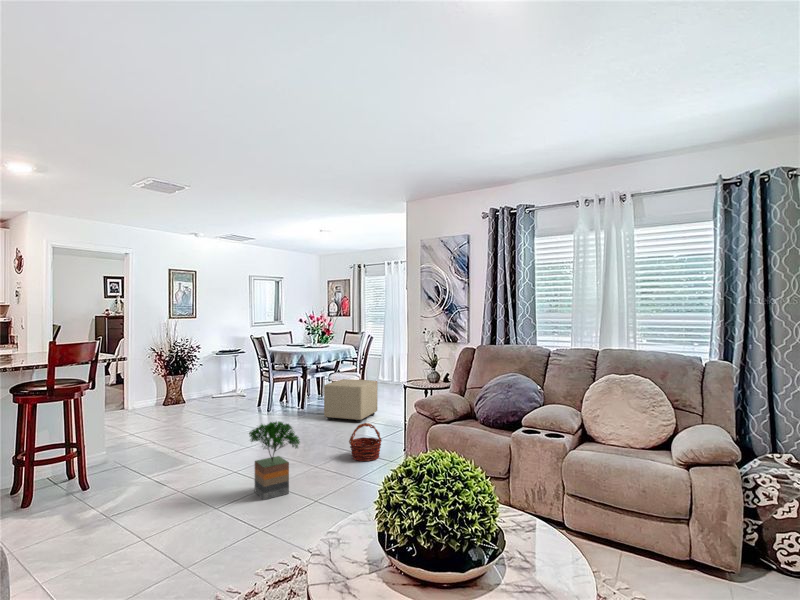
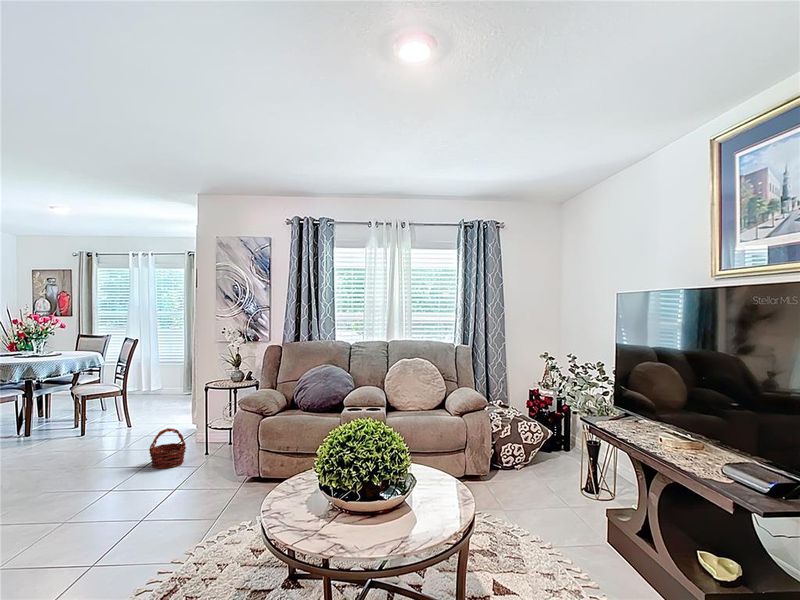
ottoman: present [324,379,378,423] -> none [84,388,150,438]
potted tree: present [249,422,300,500] -> none [46,433,119,522]

